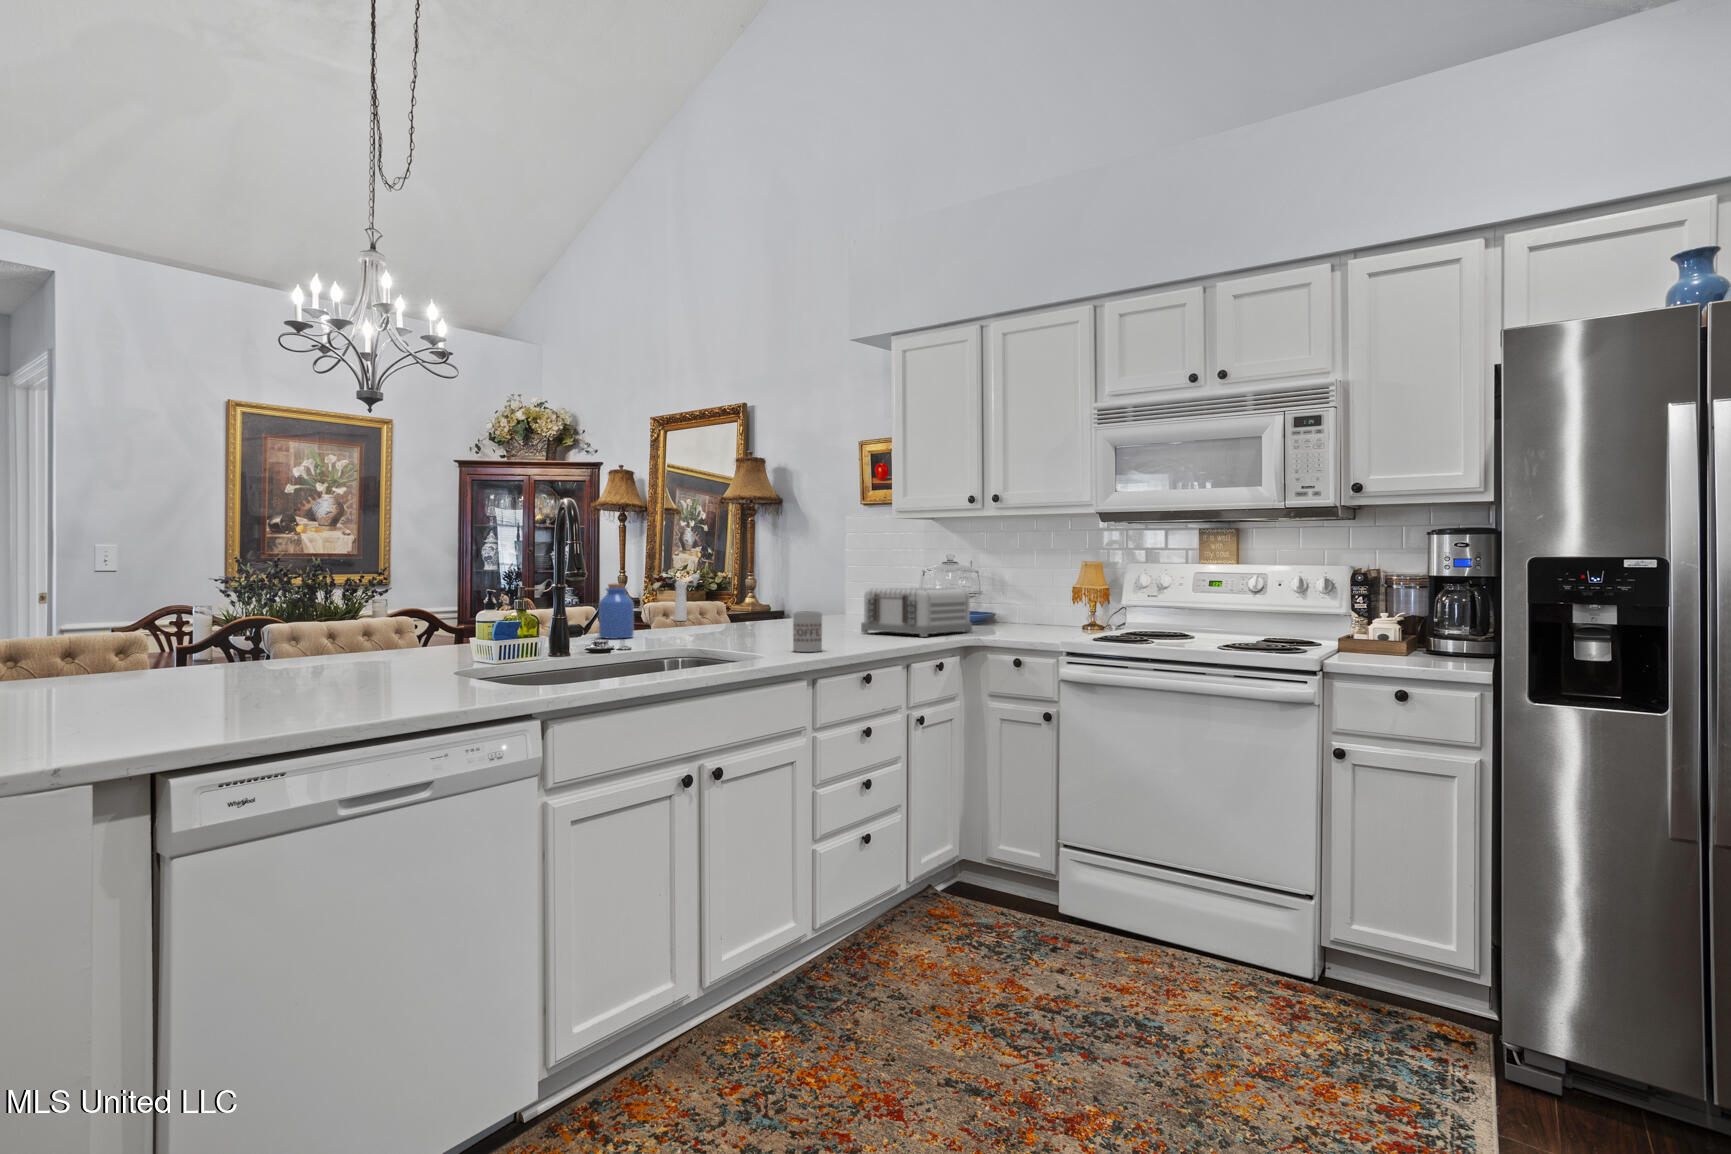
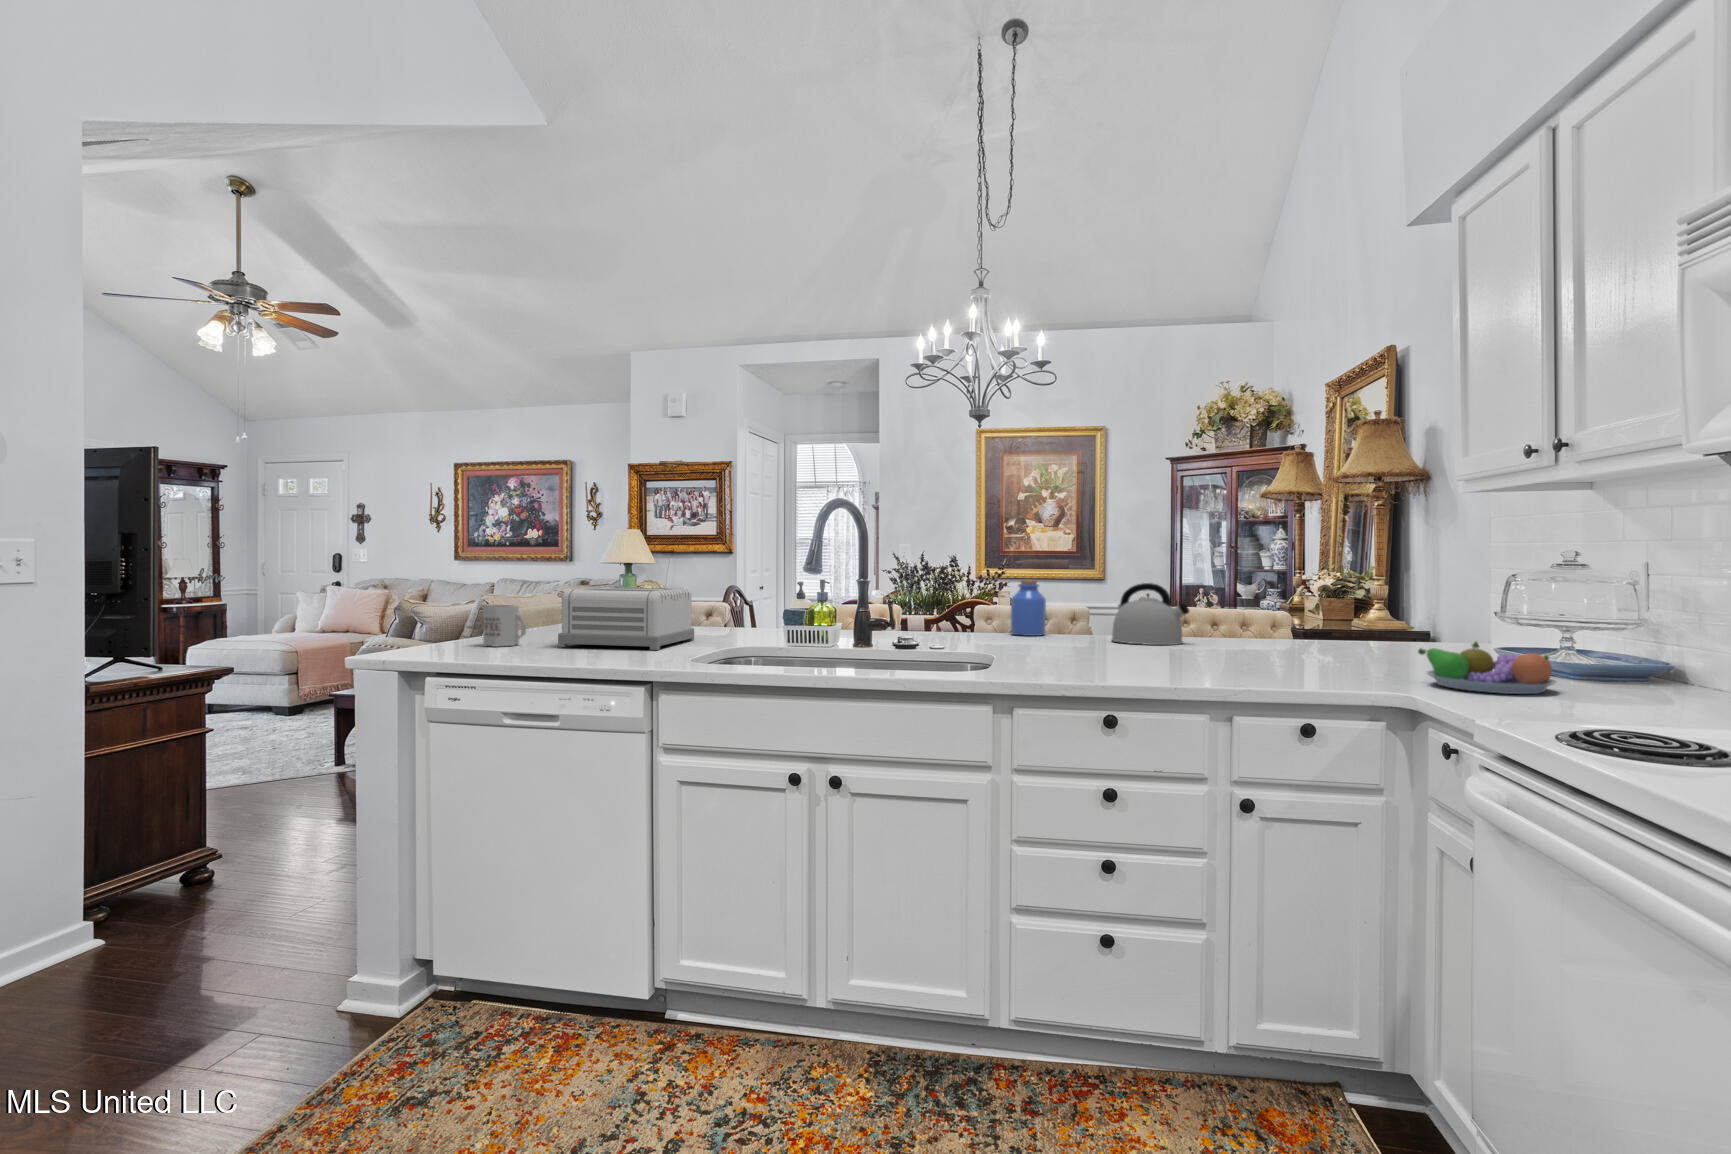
pepper mill: present [674,574,700,621] -> none [1202,572,1243,626]
kettle: none [707,584,771,636] -> present [1112,583,1190,645]
toaster: present [861,588,972,637] -> present [558,587,694,650]
fruit bowl: none [999,611,1069,639] -> present [1418,642,1556,694]
mug: present [793,612,822,652] -> present [483,605,526,647]

